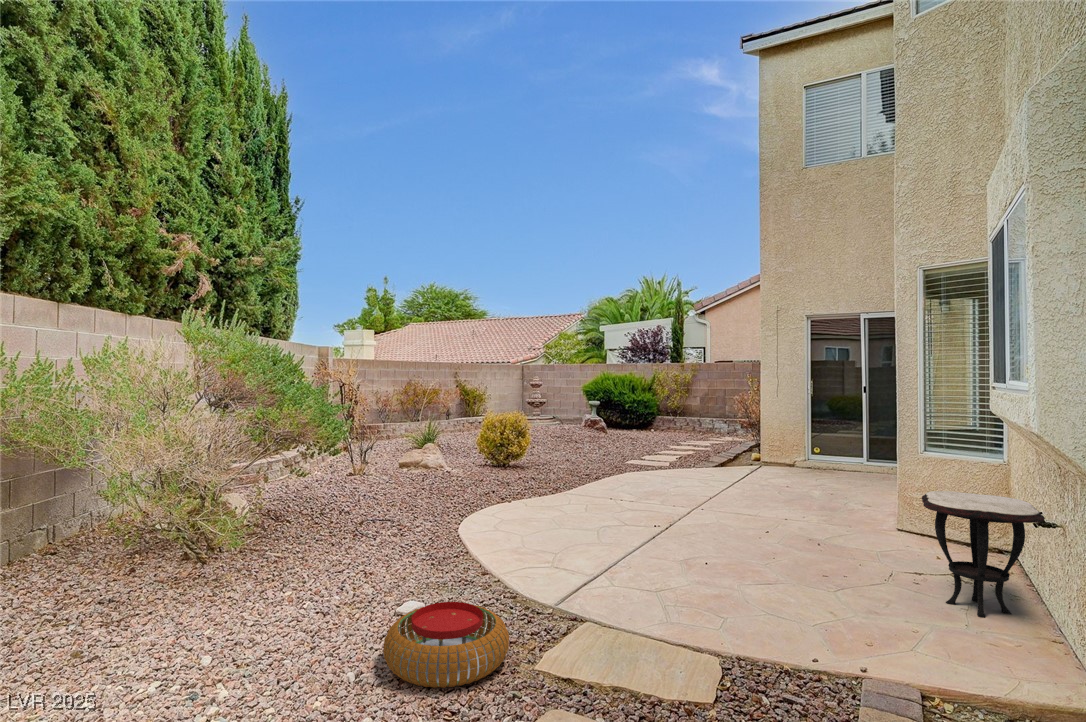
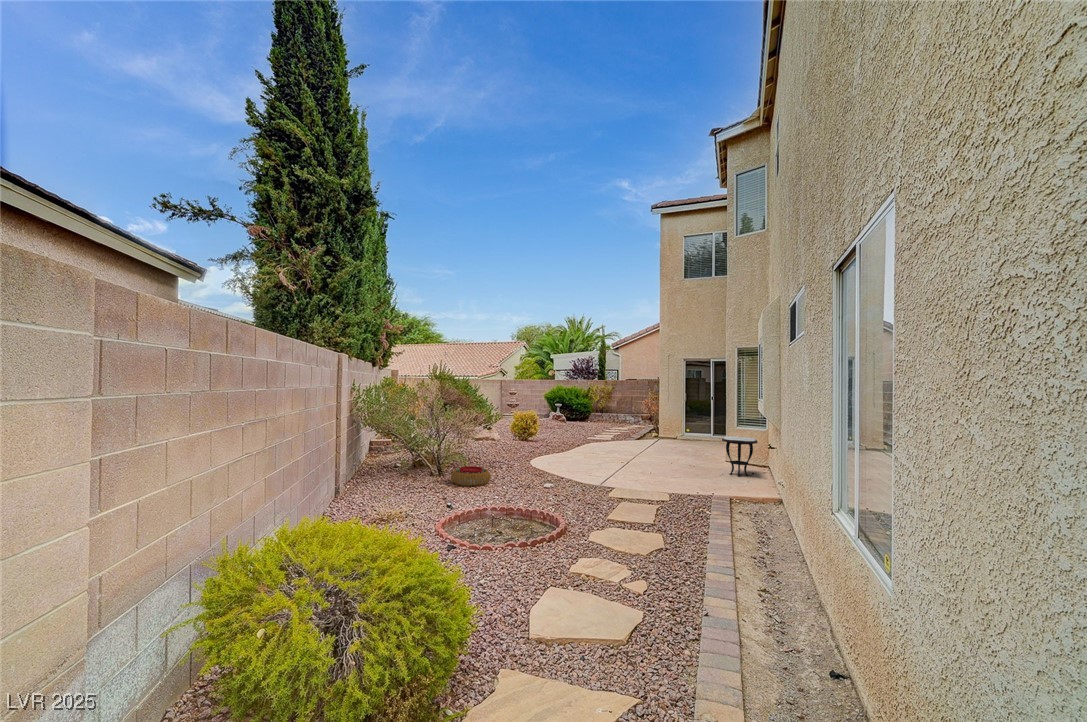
pouf: present [383,602,509,688] -> present [451,466,491,486]

